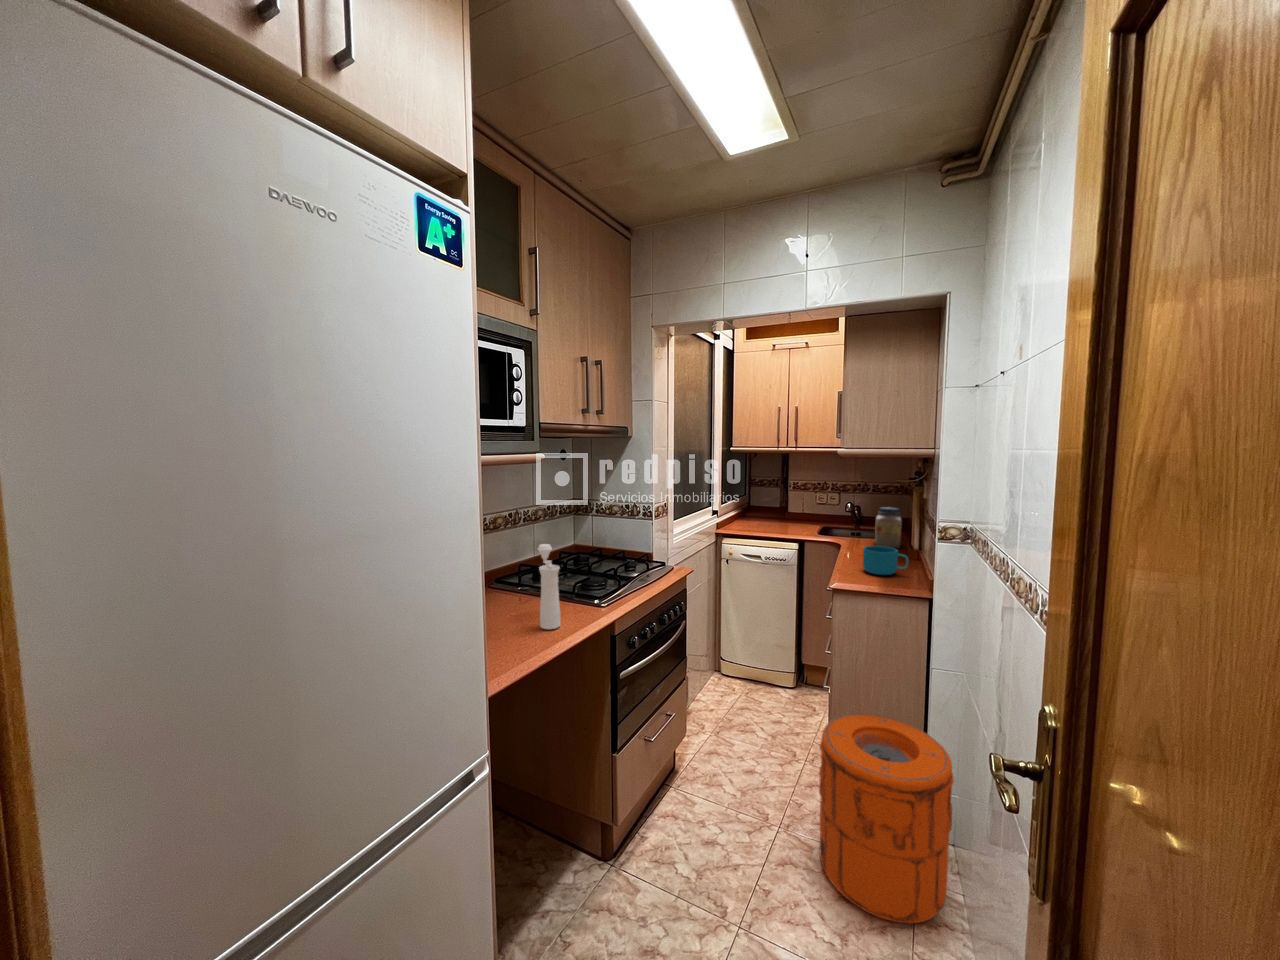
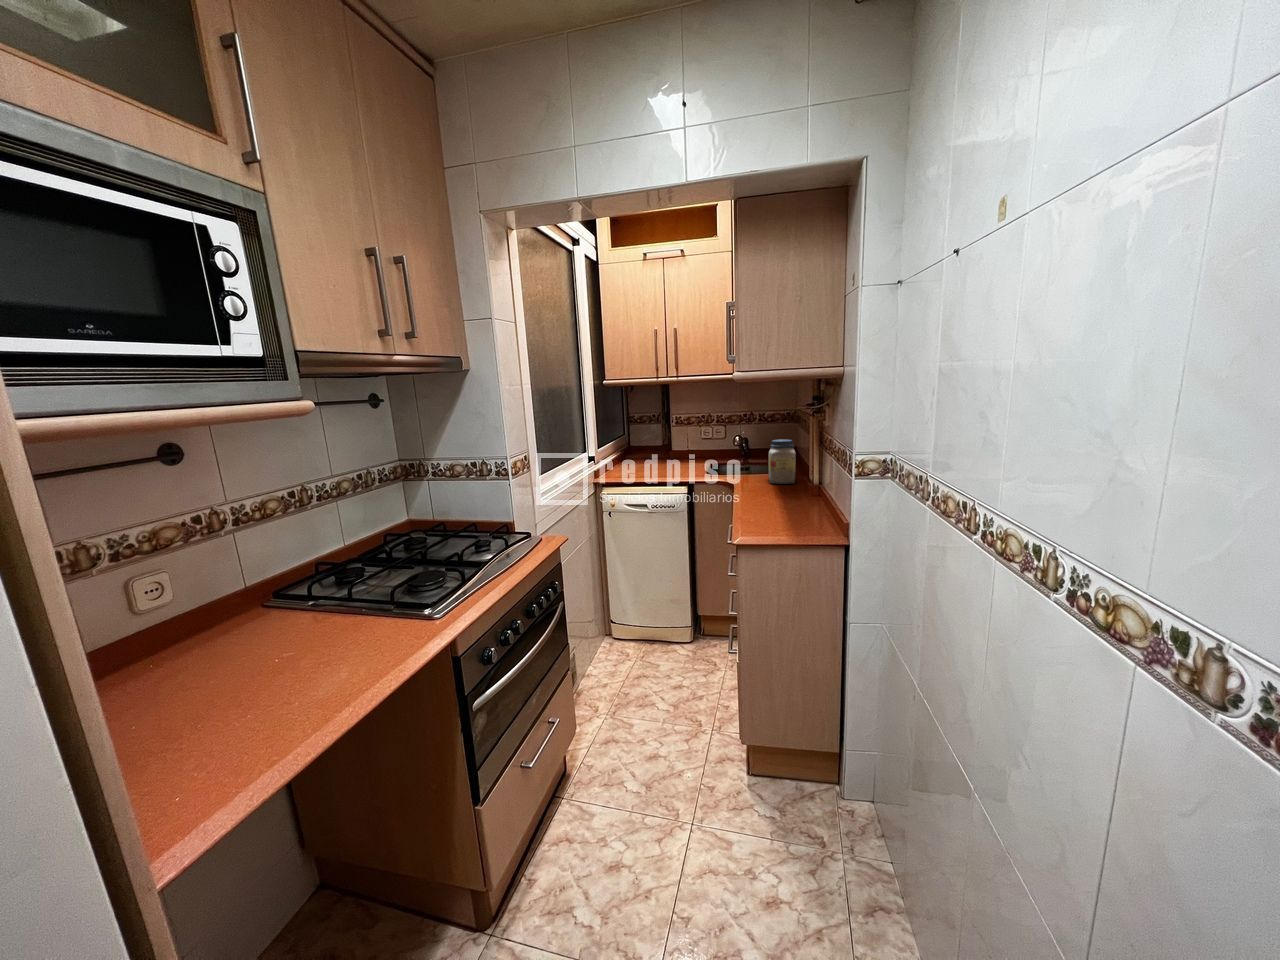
pepper mill: present [538,544,560,629] -> none [303,541,358,680]
cup: present [863,546,908,575] -> none [764,485,813,519]
trash can: present [819,714,954,923] -> none [736,682,885,922]

